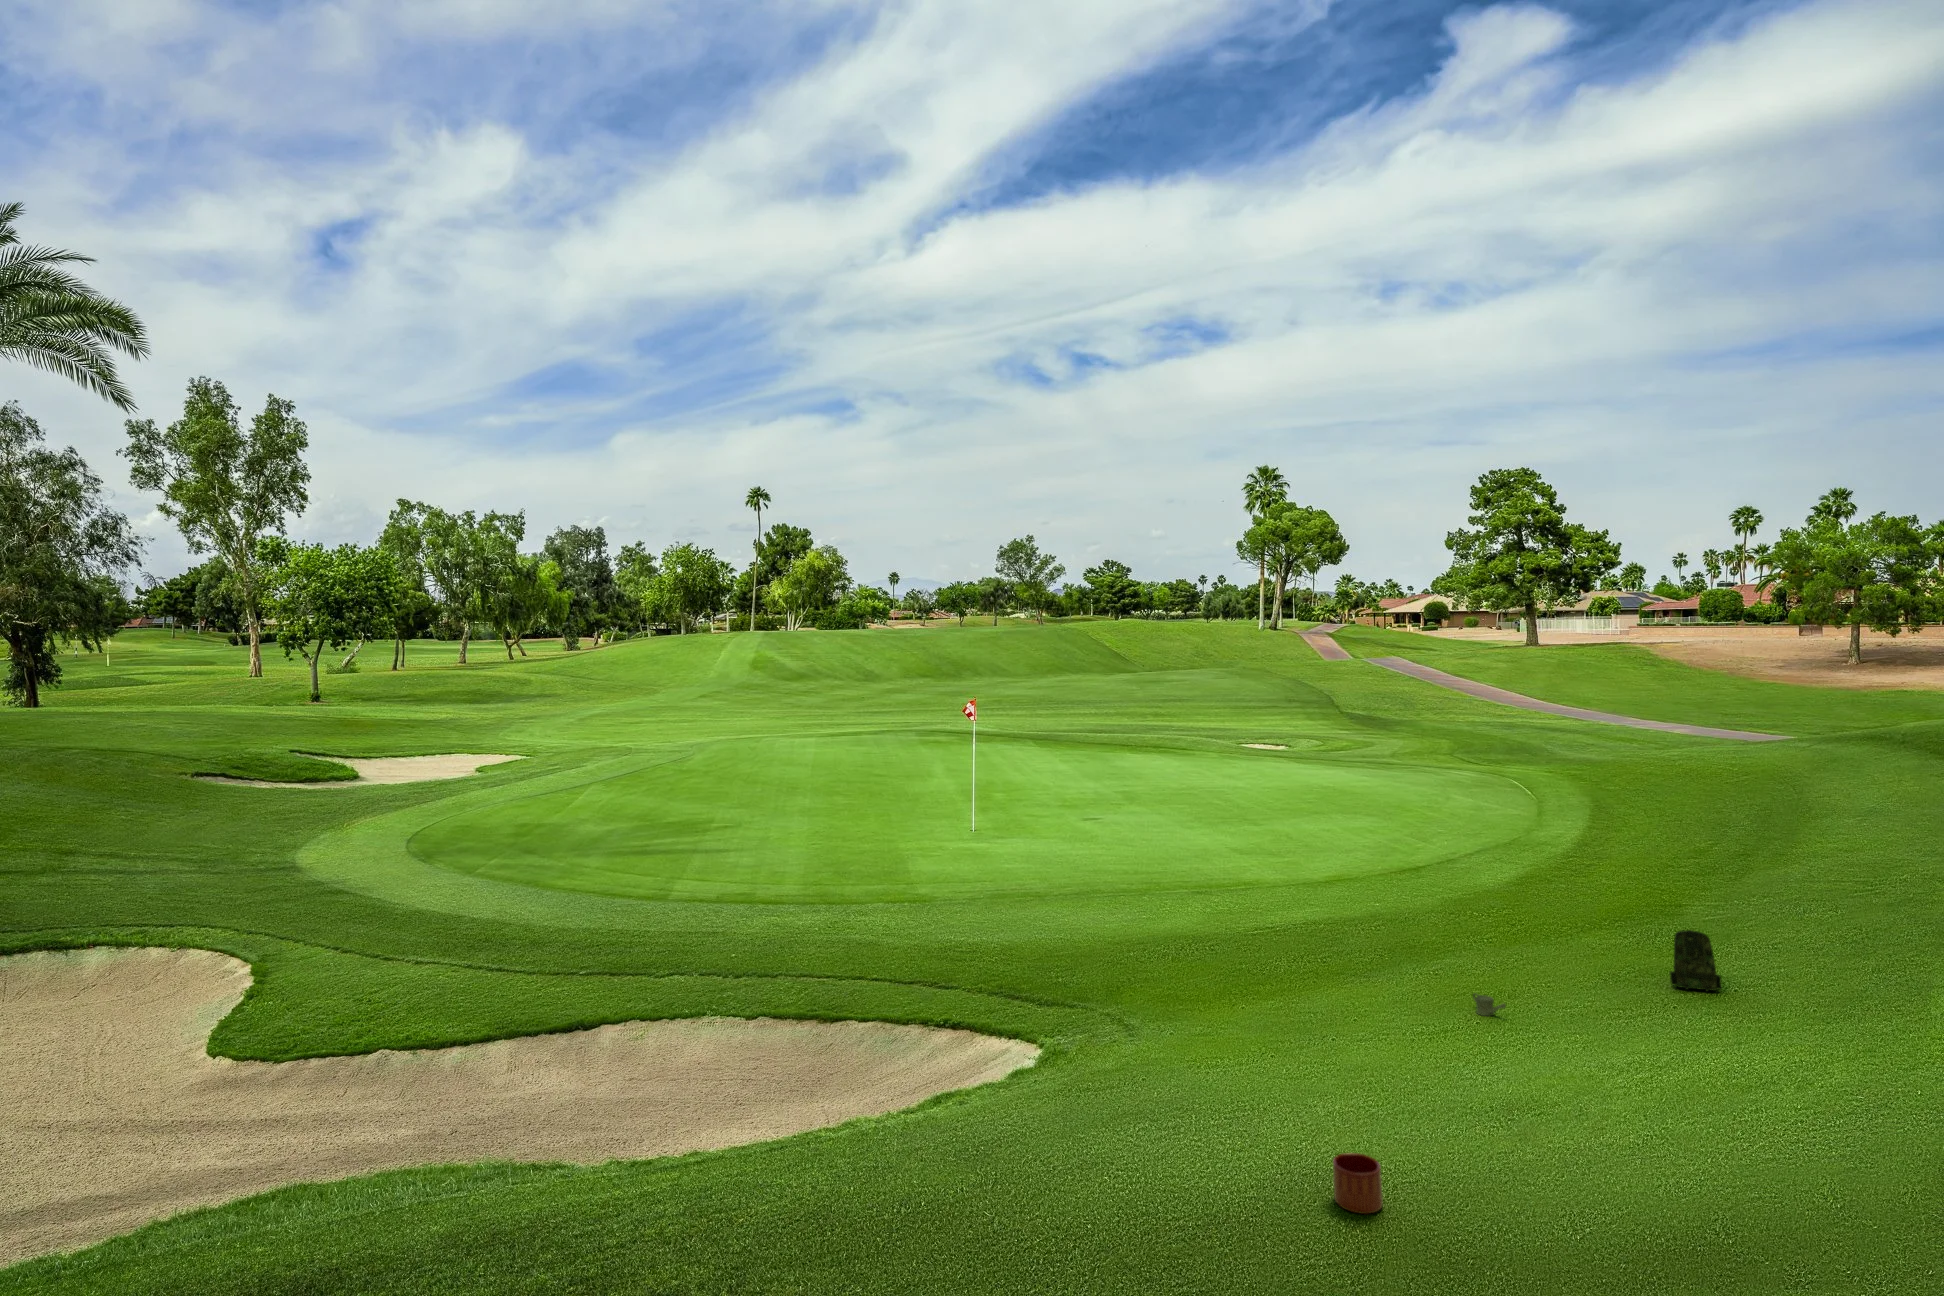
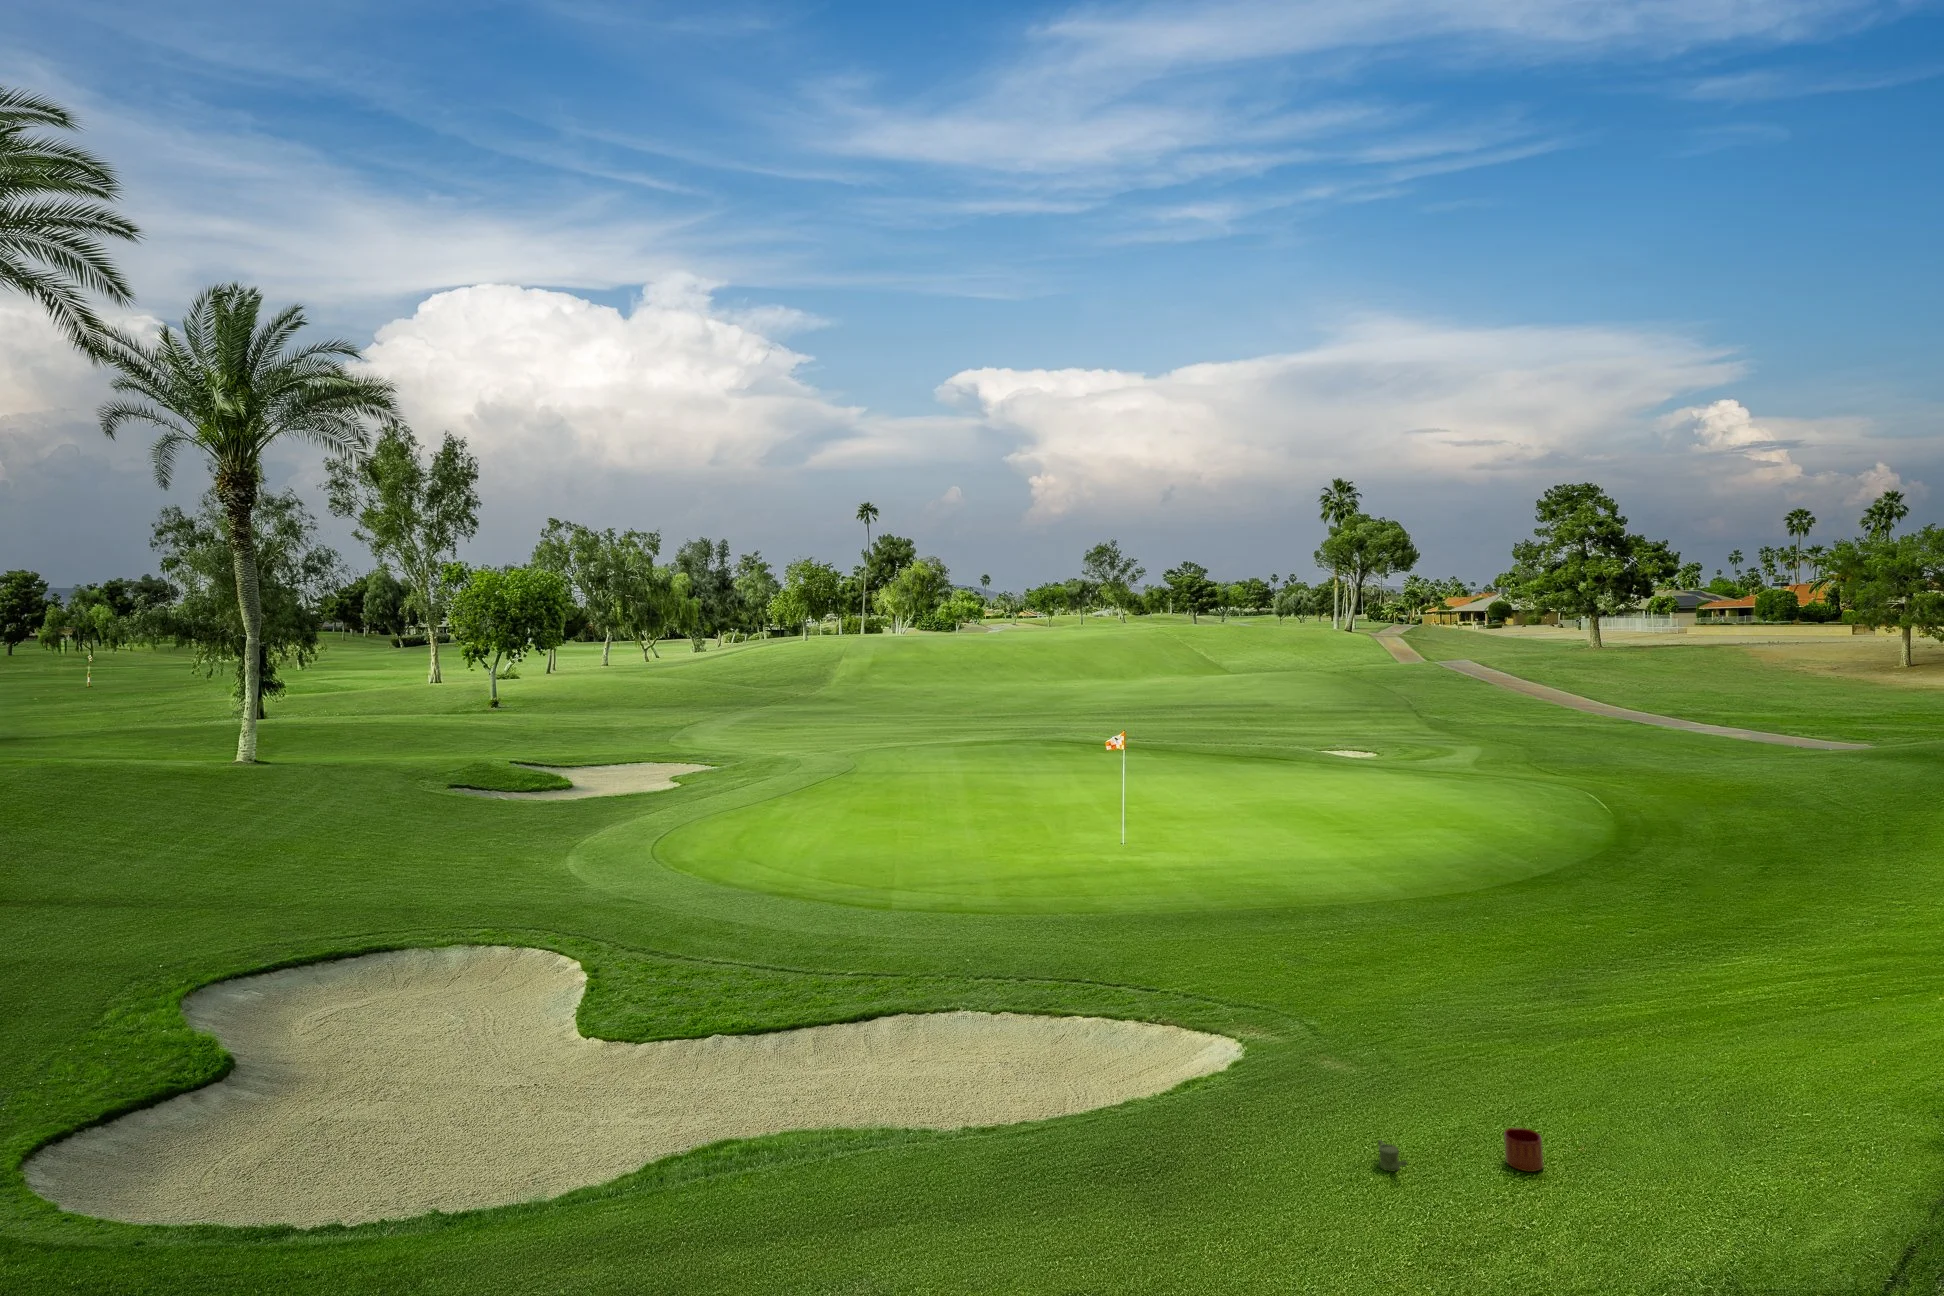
backpack: present [1670,930,1722,992] -> none [1799,949,1847,1004]
watering can: present [1473,993,1506,1016] -> present [1378,1140,1407,1171]

